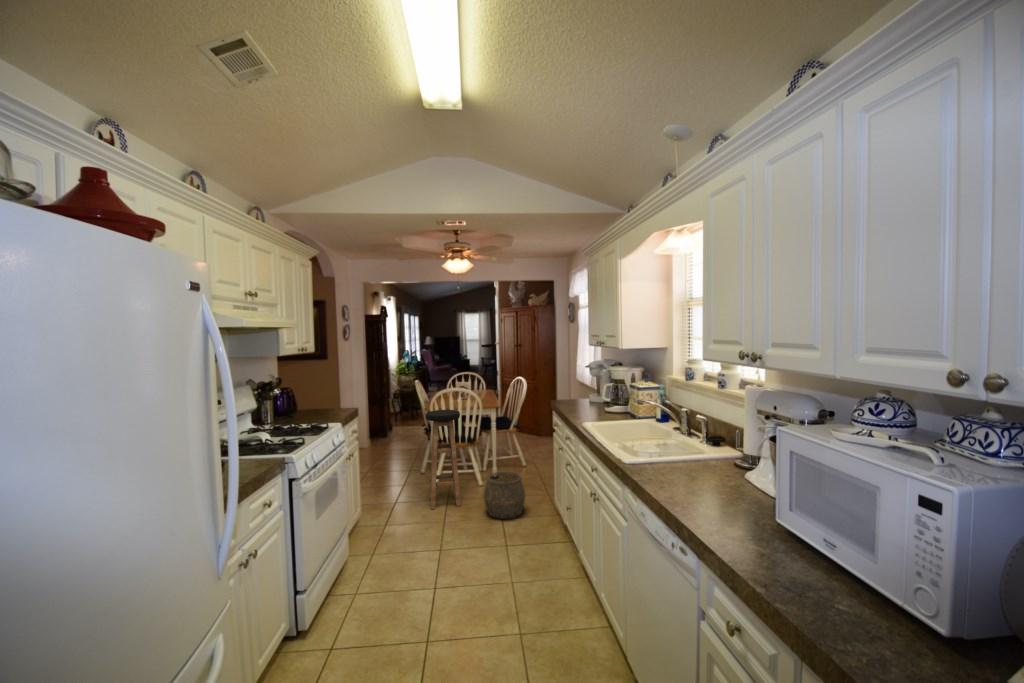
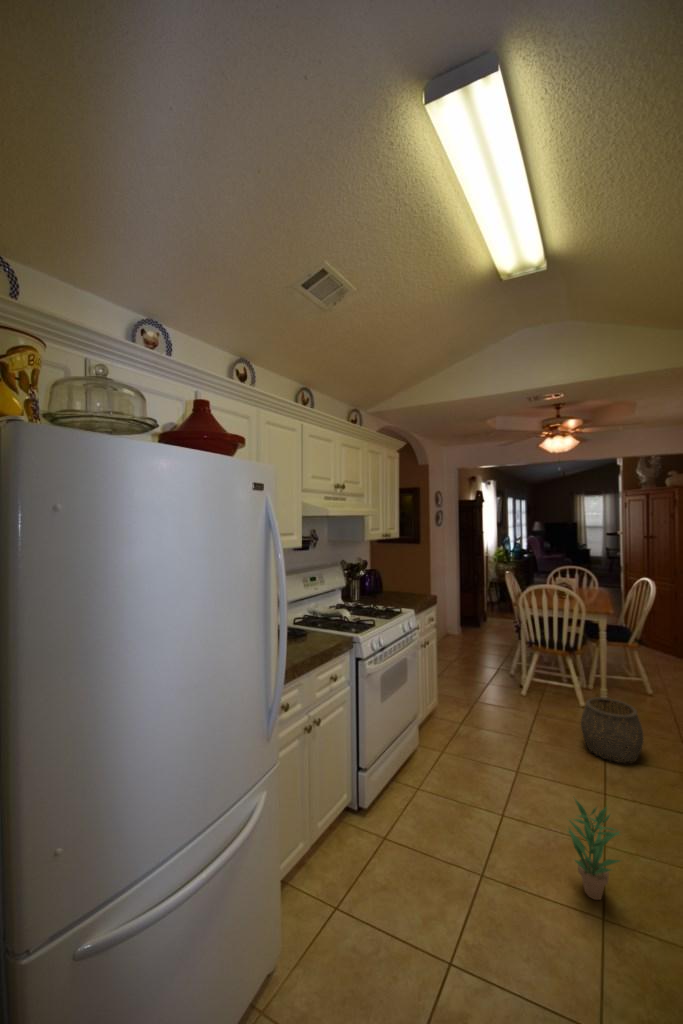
bar stool: present [426,410,461,509] -> none [511,608,553,726]
potted plant: none [486,543,525,616] -> present [568,799,620,900]

